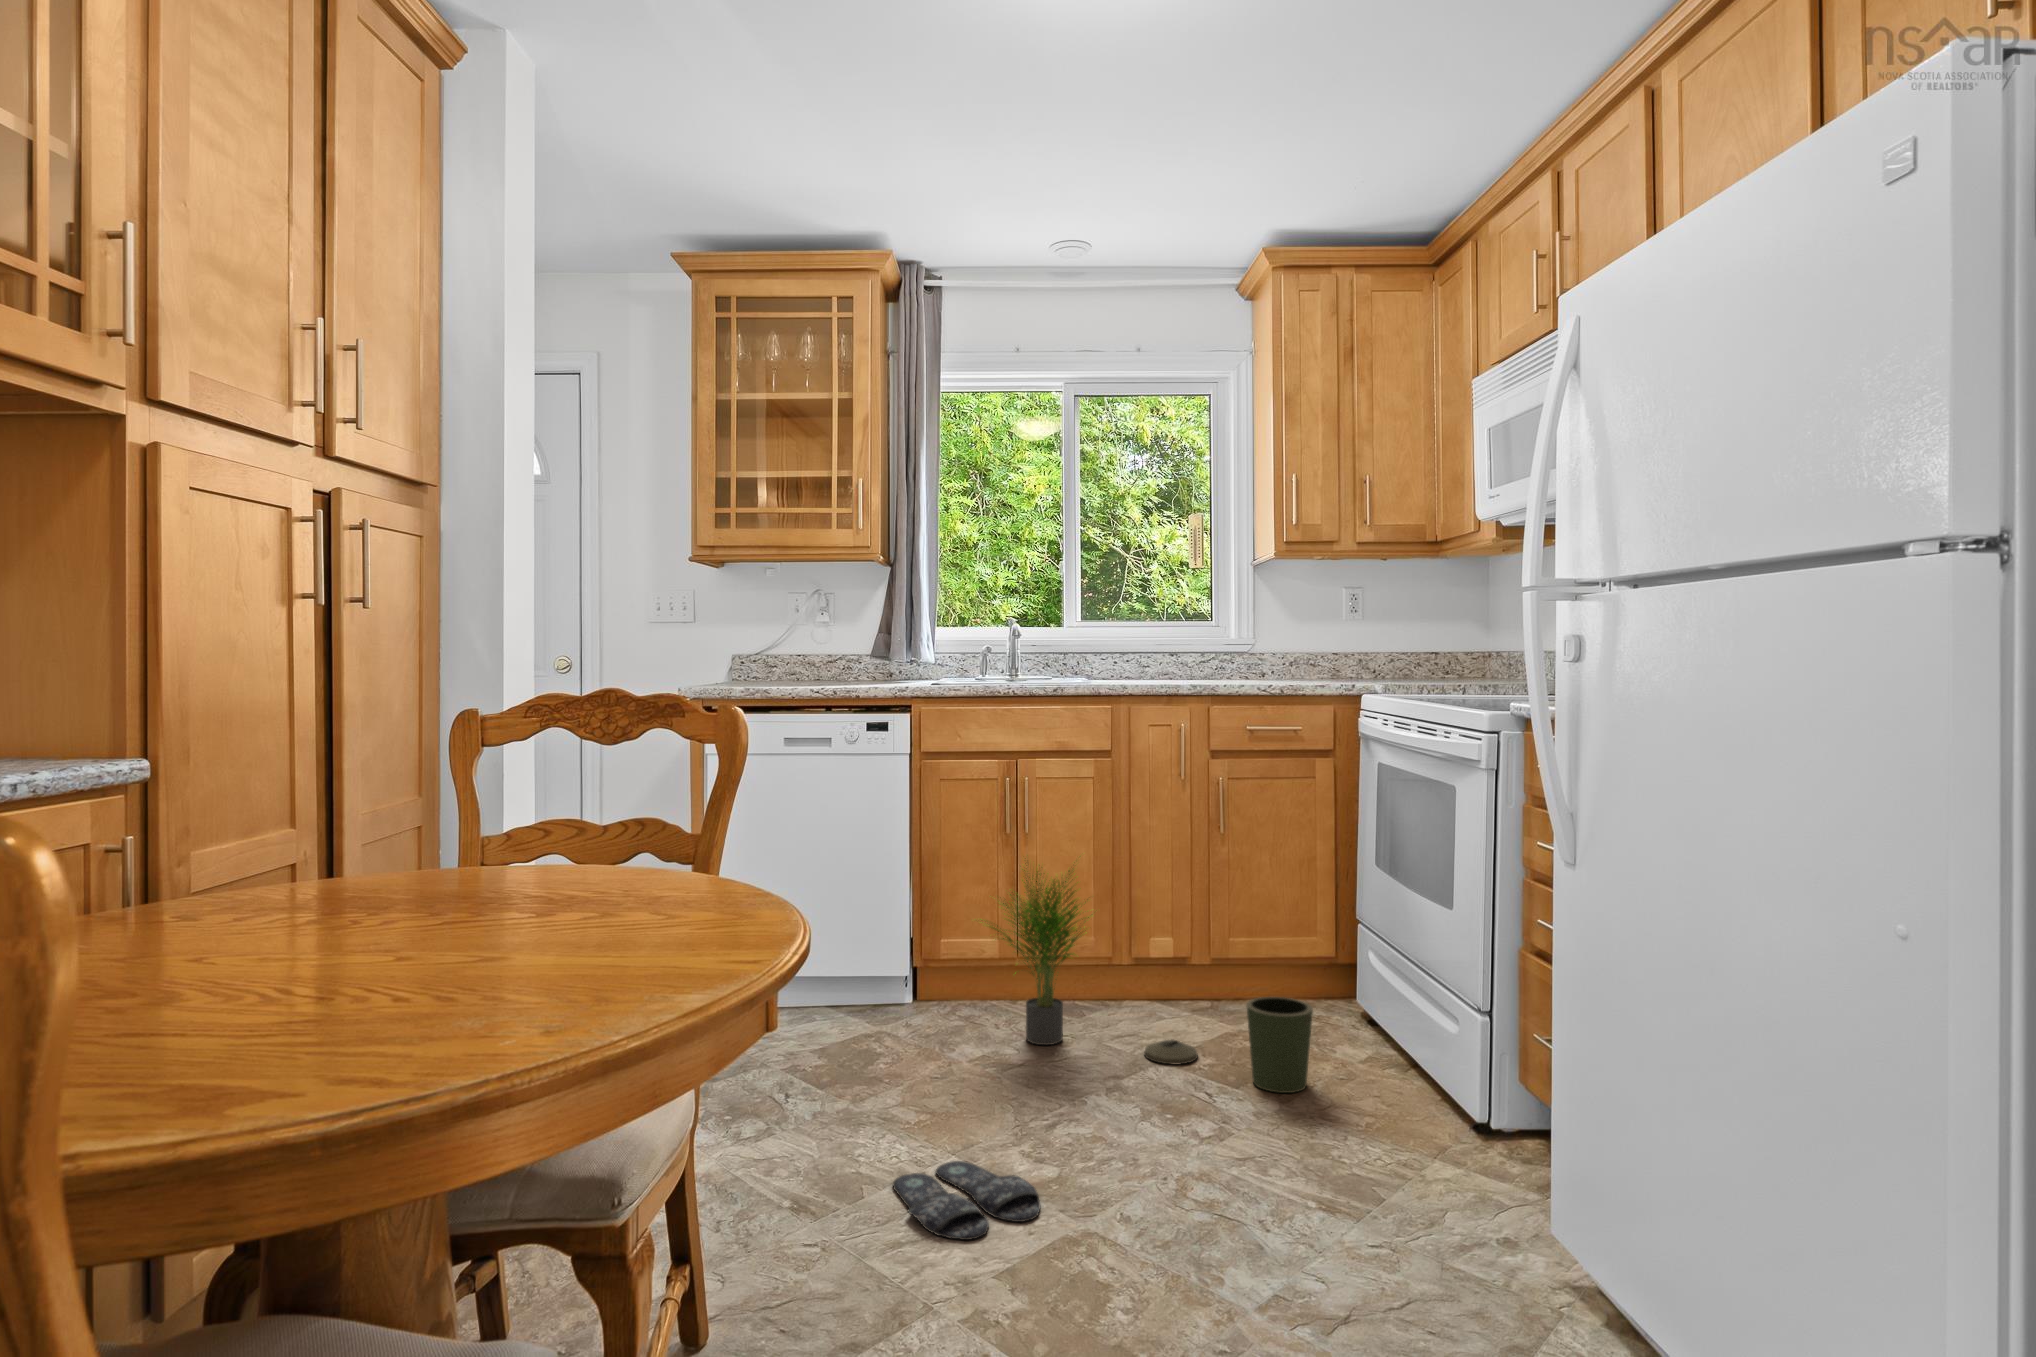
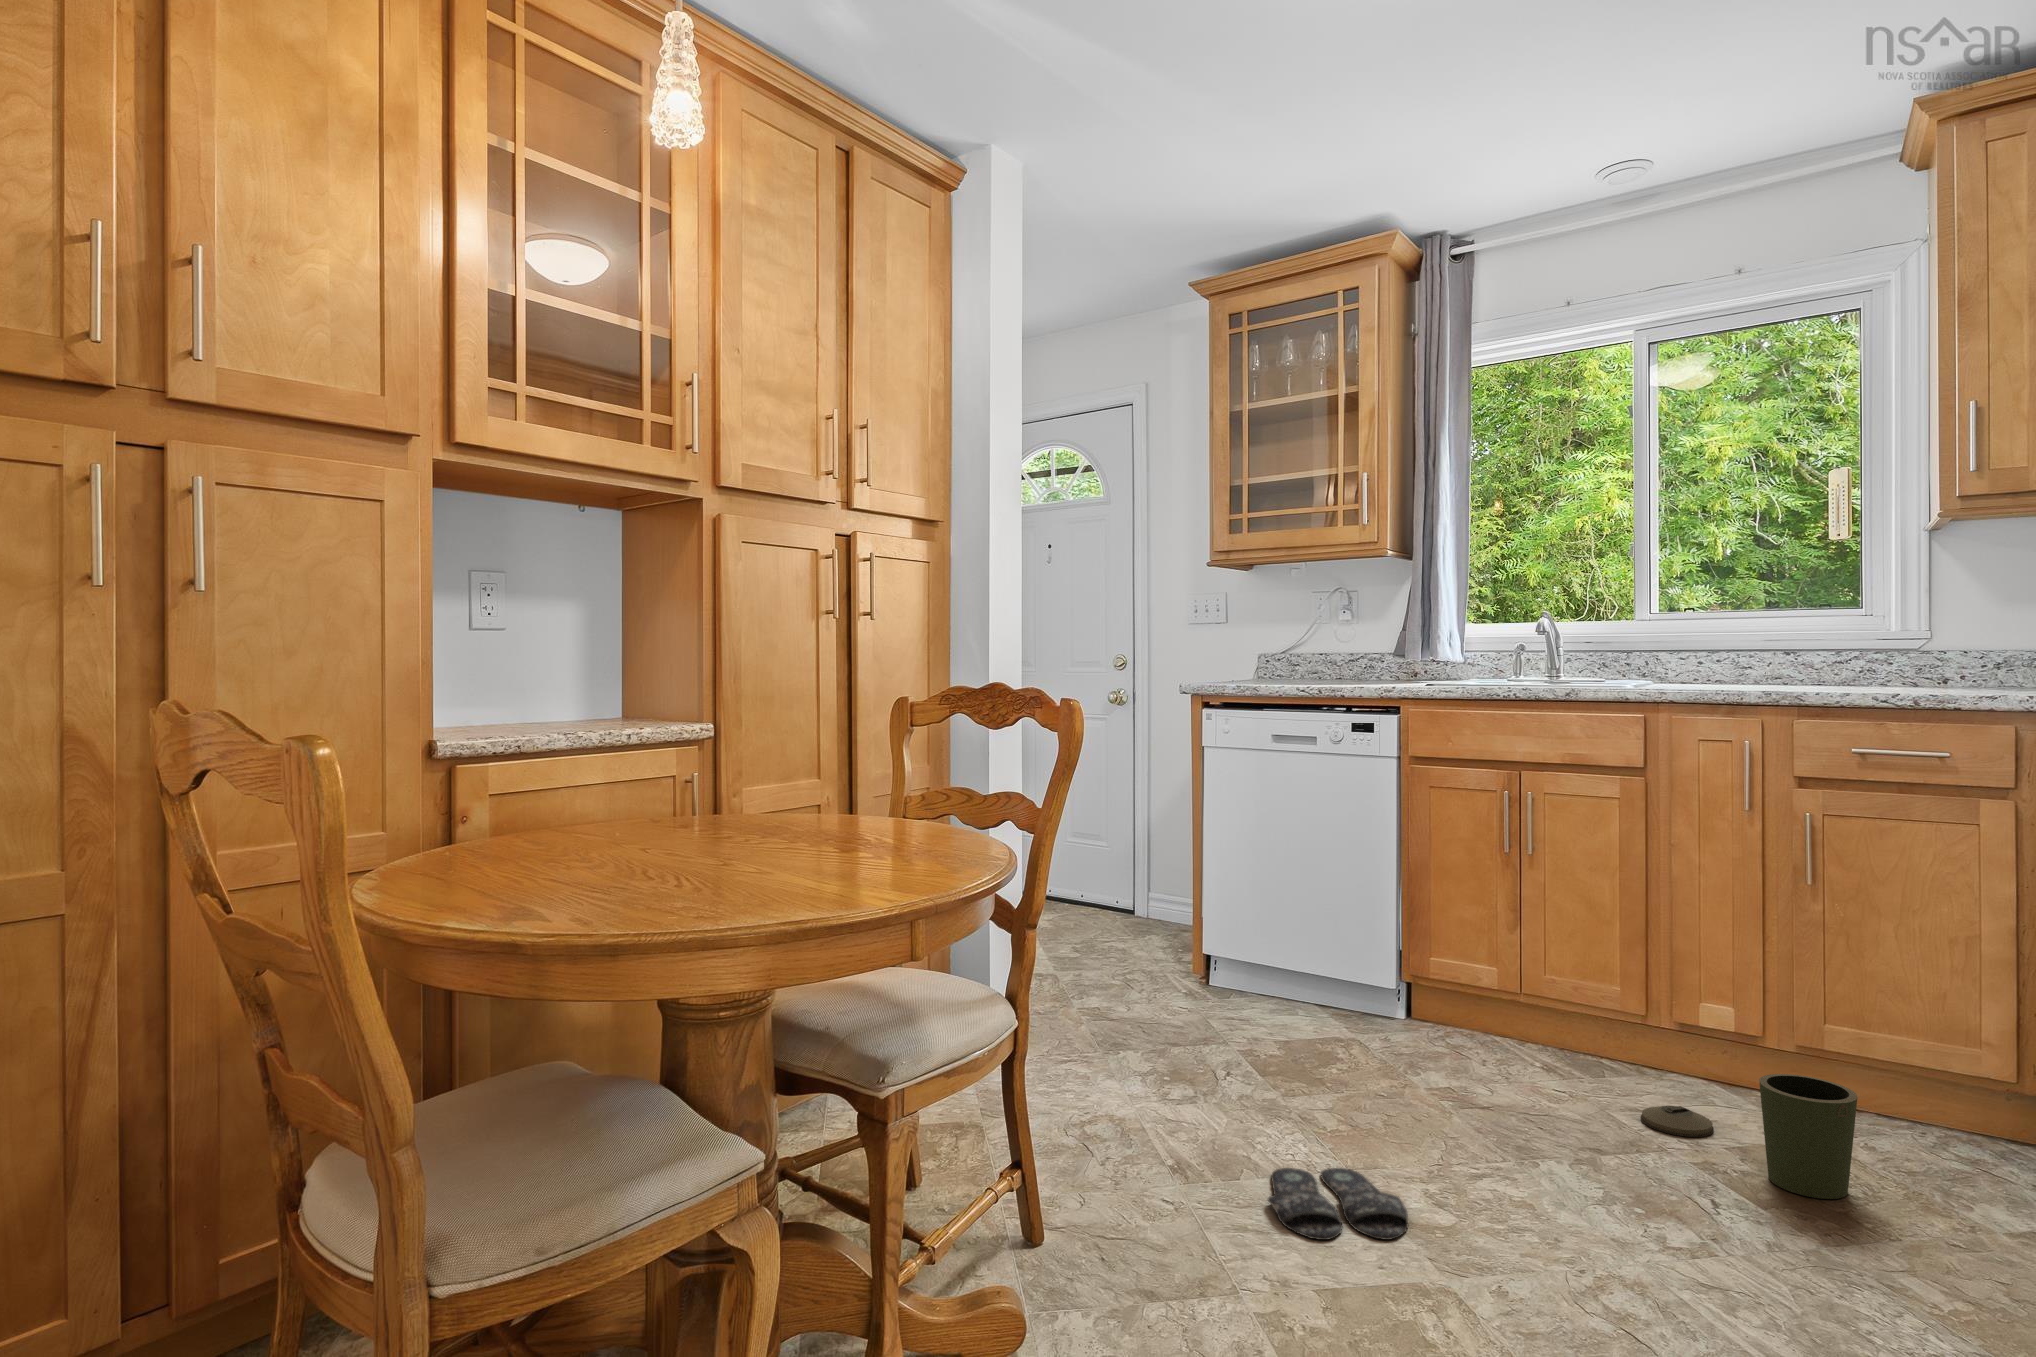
potted plant: present [980,863,1089,1045] -> none [1435,871,1601,1085]

